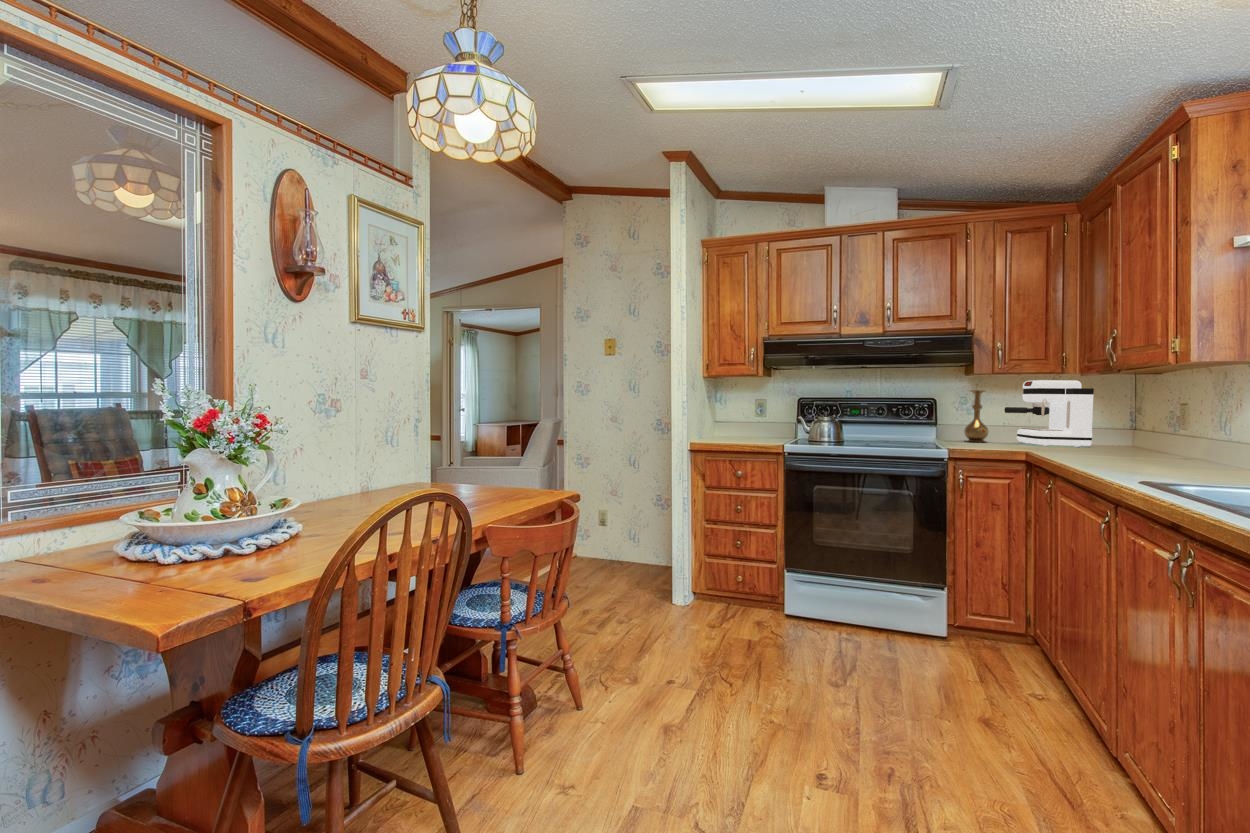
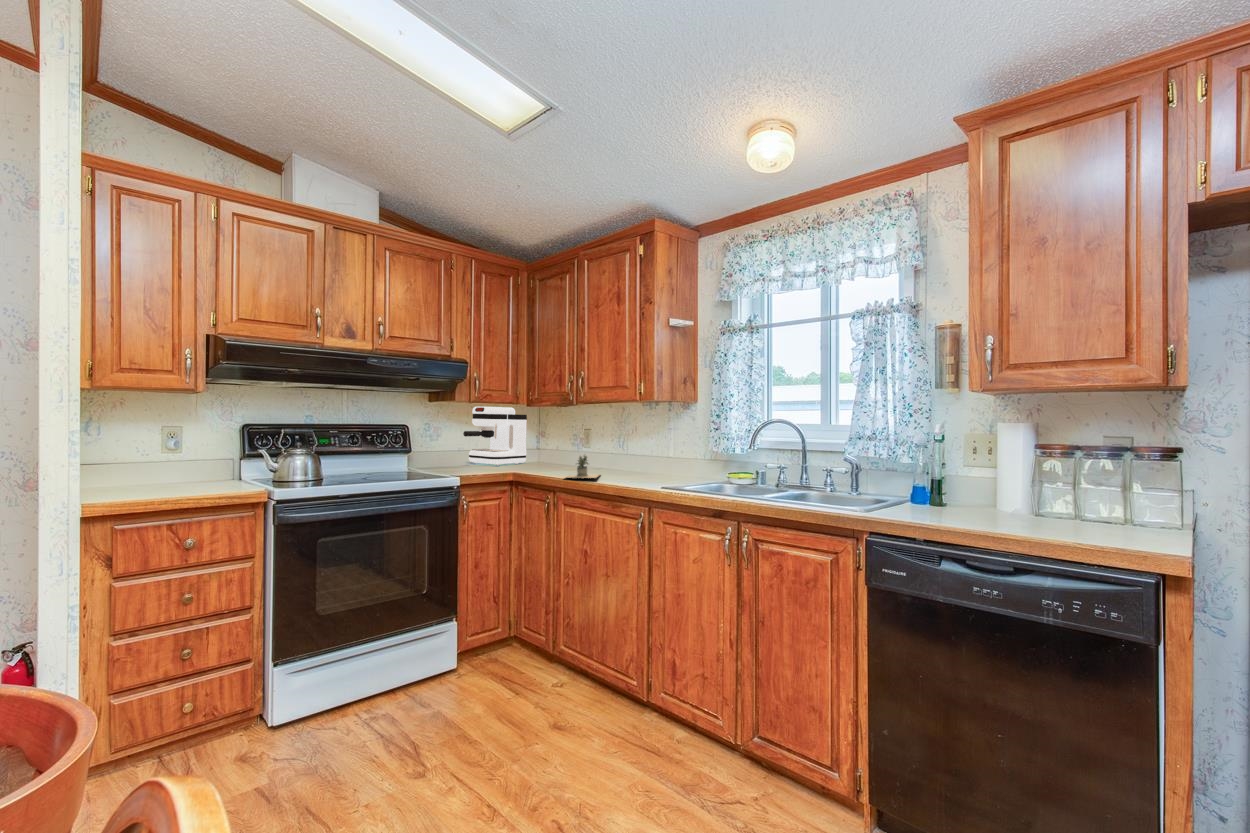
vase: present [964,390,988,442] -> none [424,415,446,466]
potted plant: none [1073,433,1174,463] -> present [567,456,599,478]

